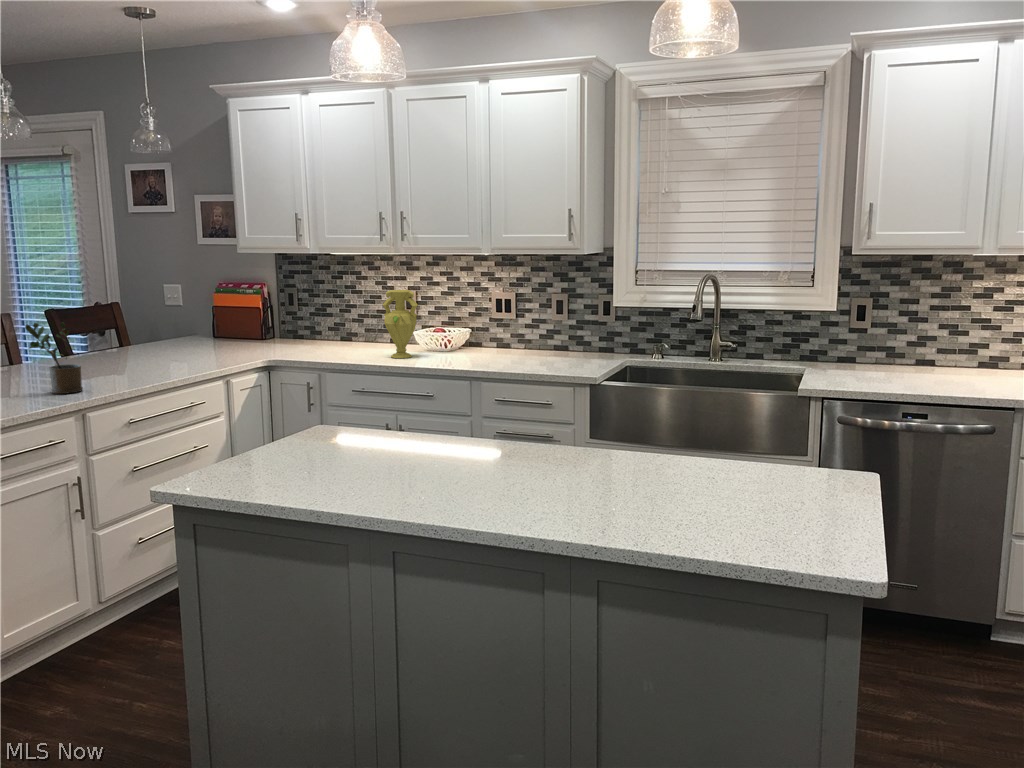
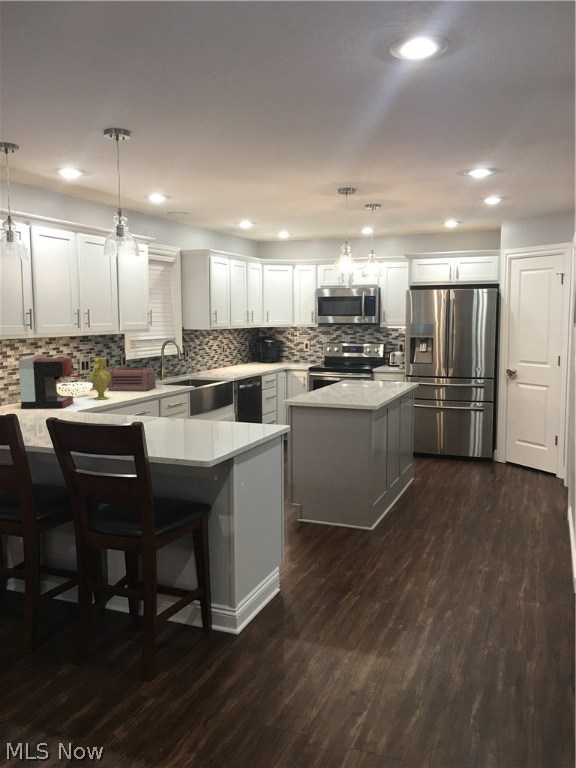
coffee maker: none [305,276,367,353] -> present [19,354,80,409]
toaster: none [497,317,568,364] -> present [108,367,157,391]
potted plant: present [25,323,83,394] -> none [174,383,205,428]

